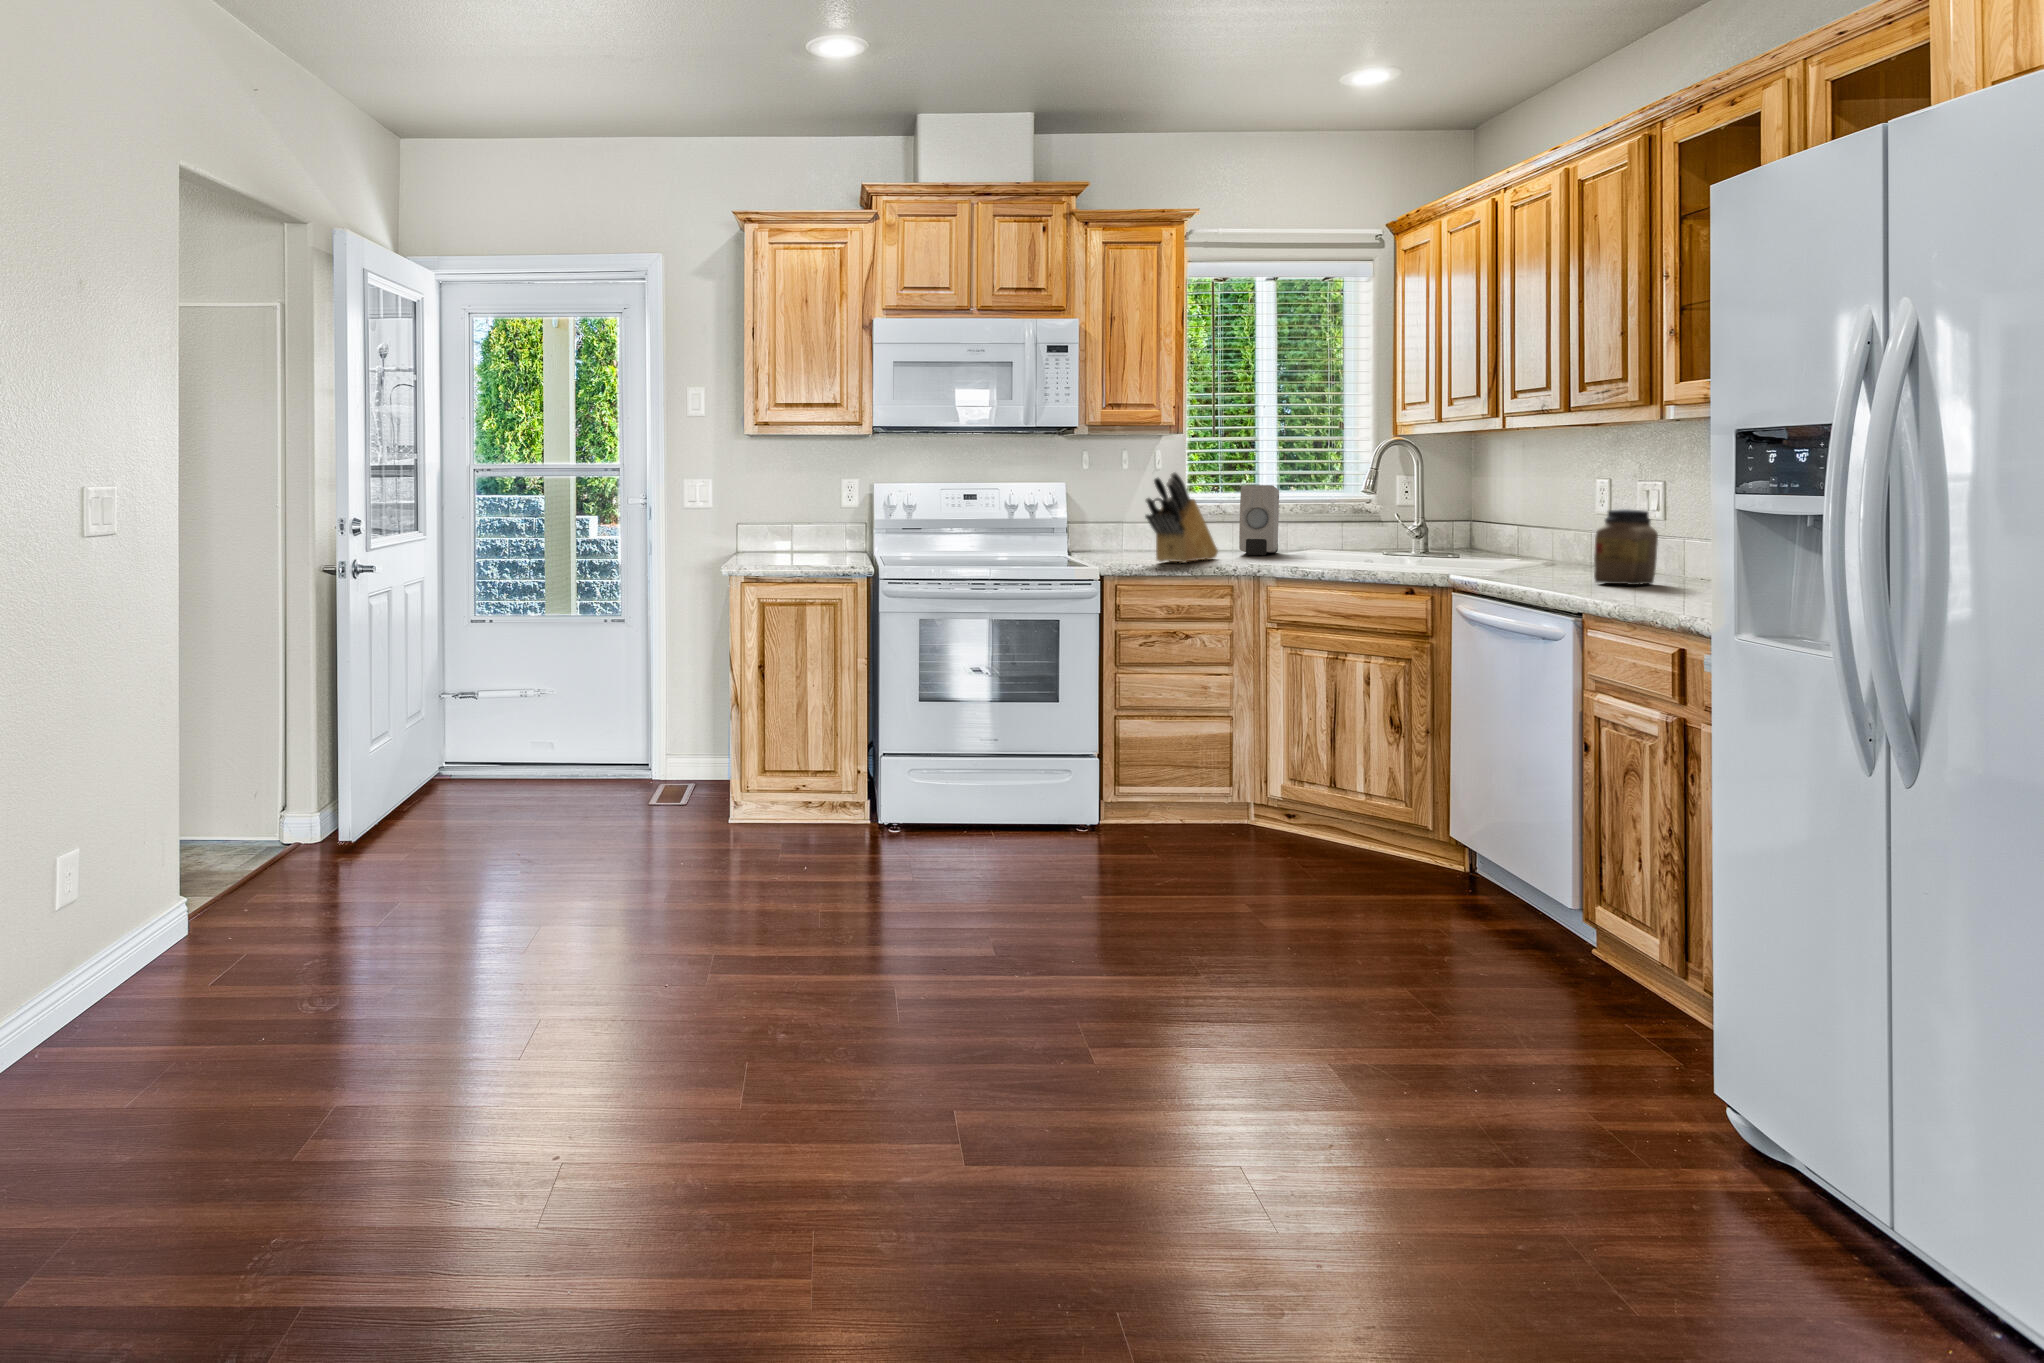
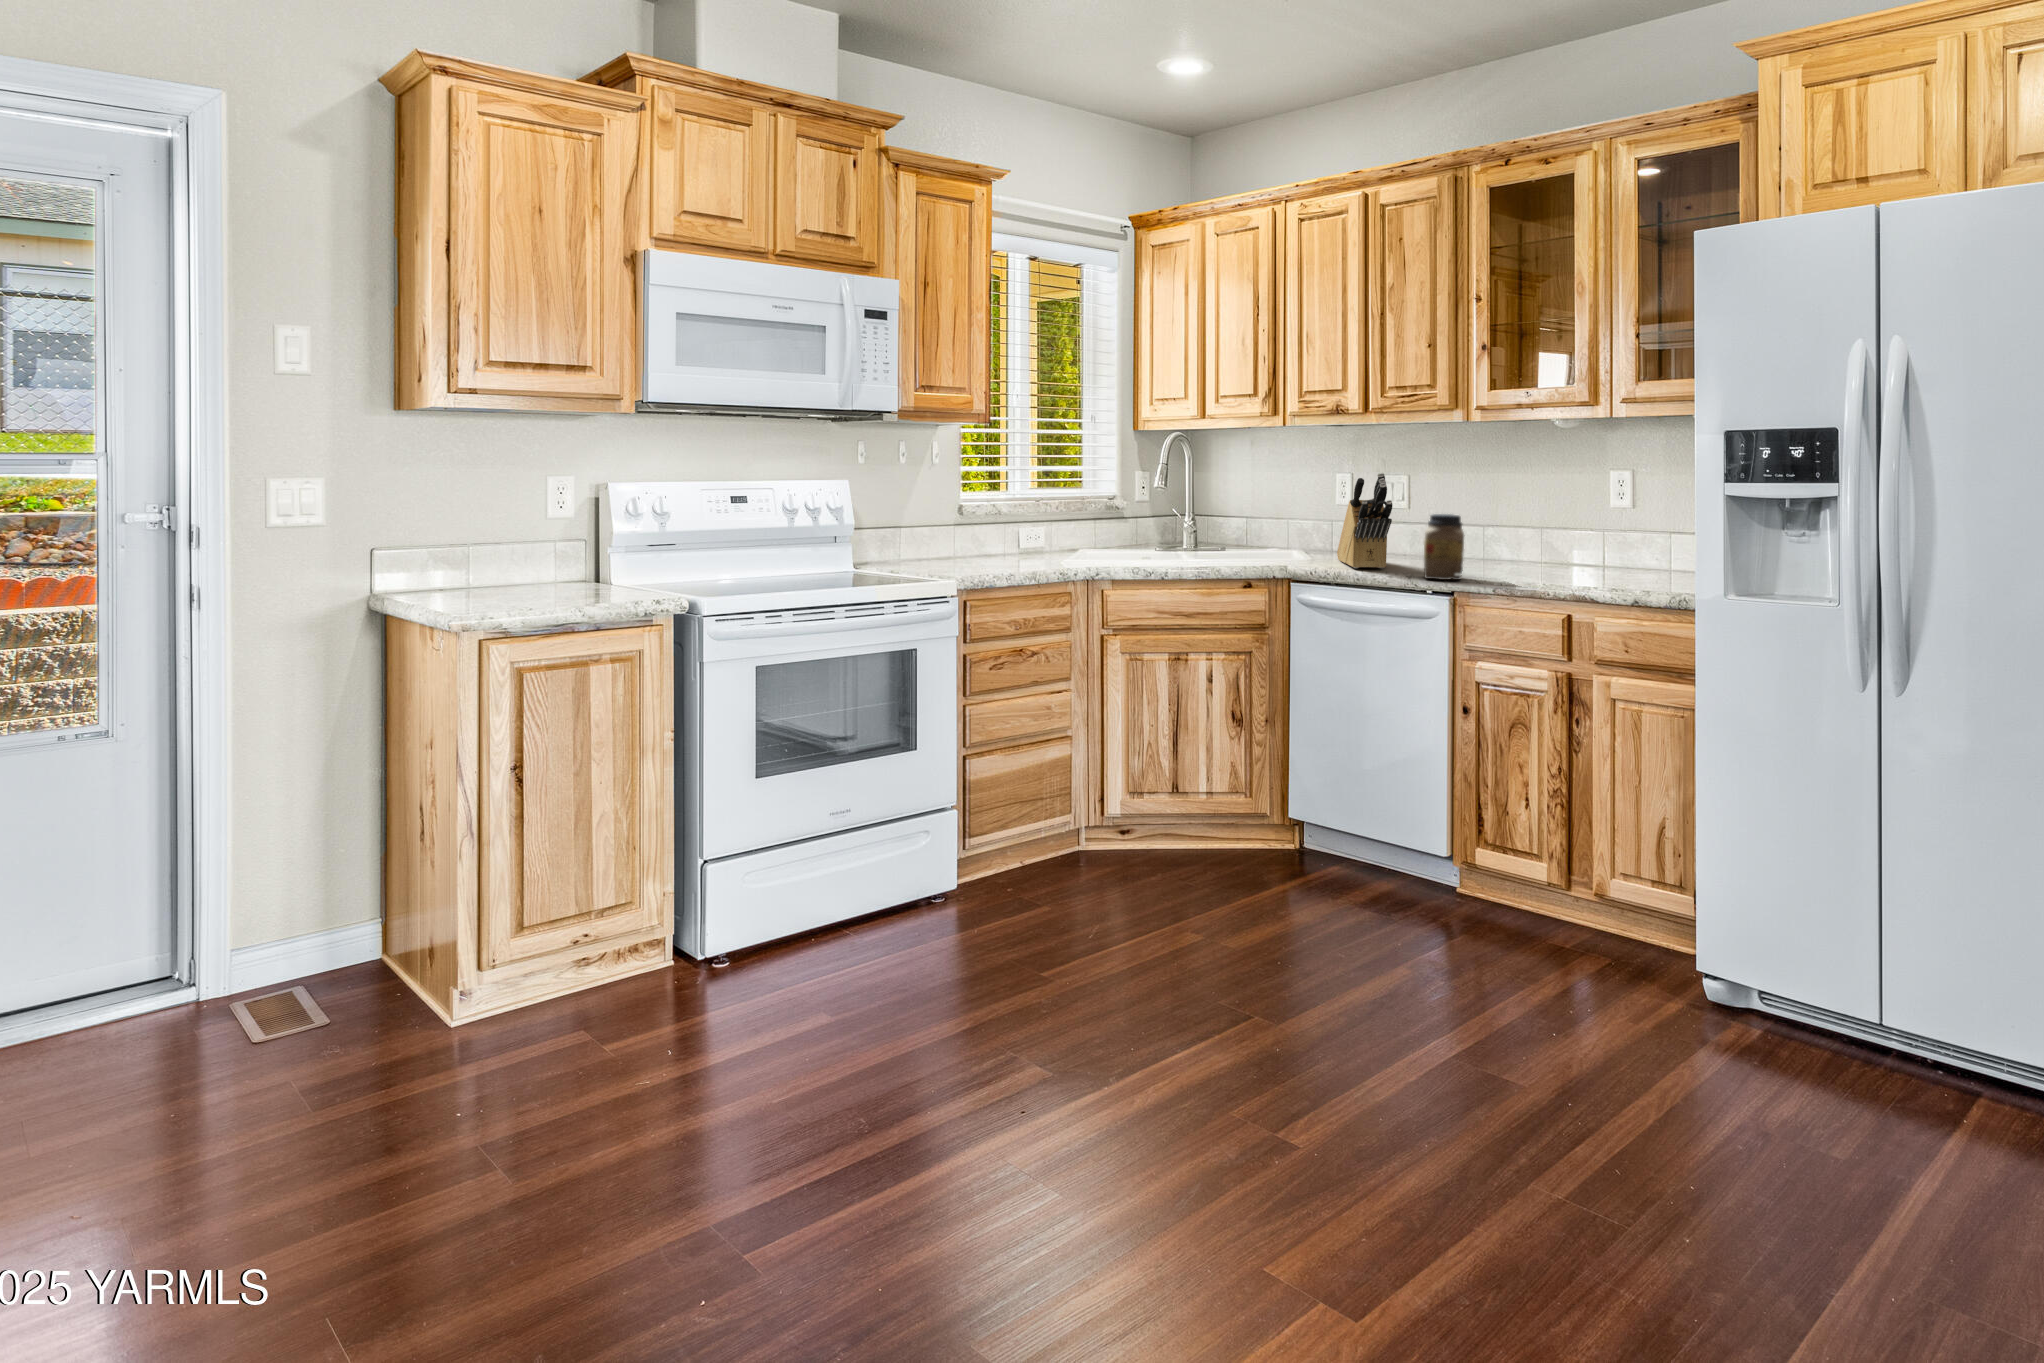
knife block: present [1145,472,1218,563] -> present [1337,473,1392,568]
soap dispenser: present [1239,485,1279,555] -> none [1030,481,1074,555]

